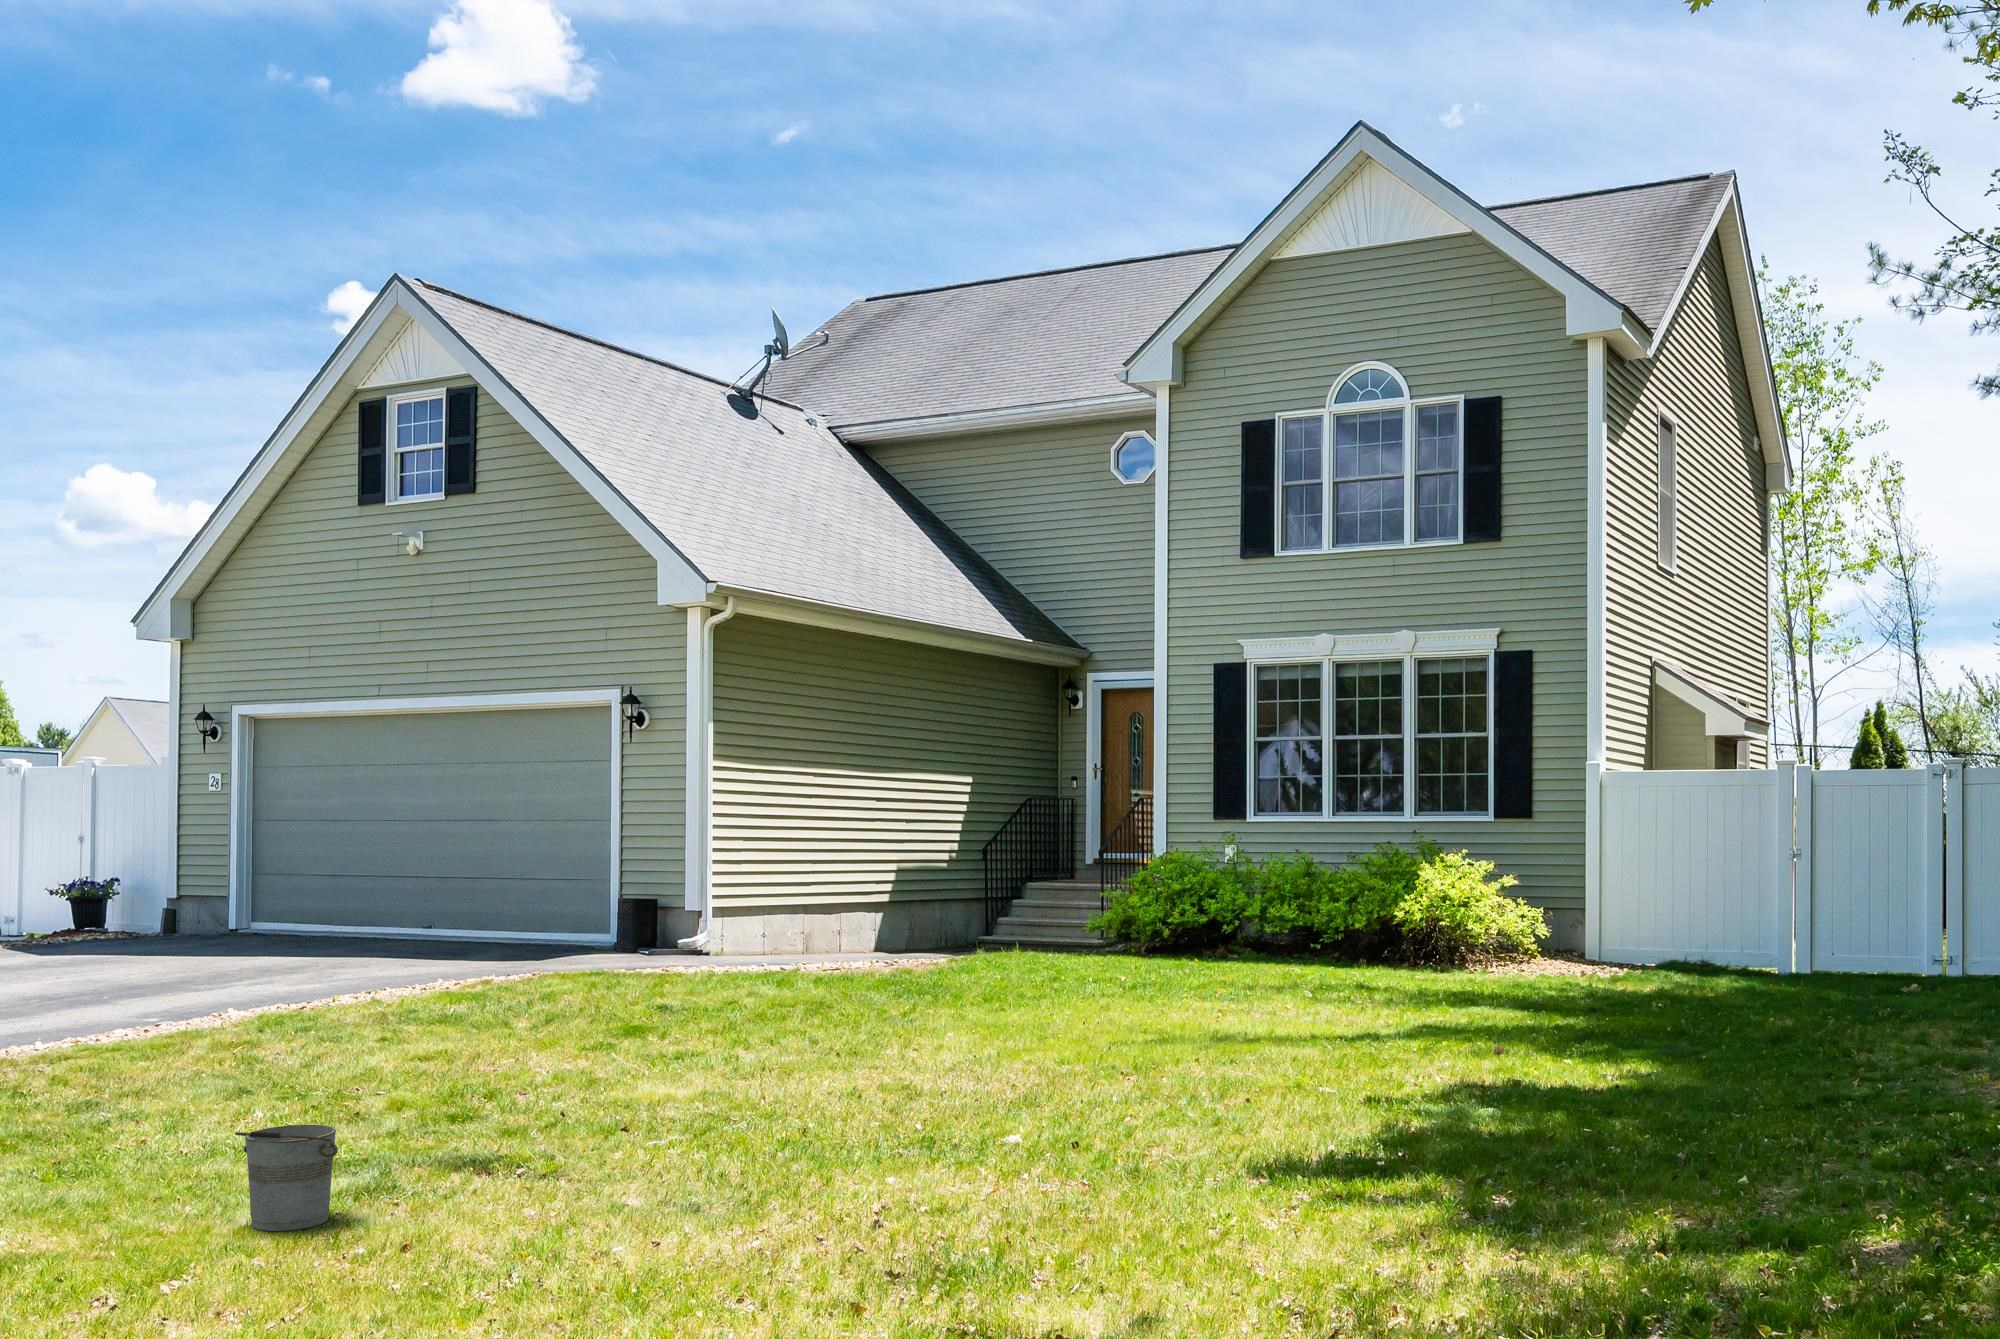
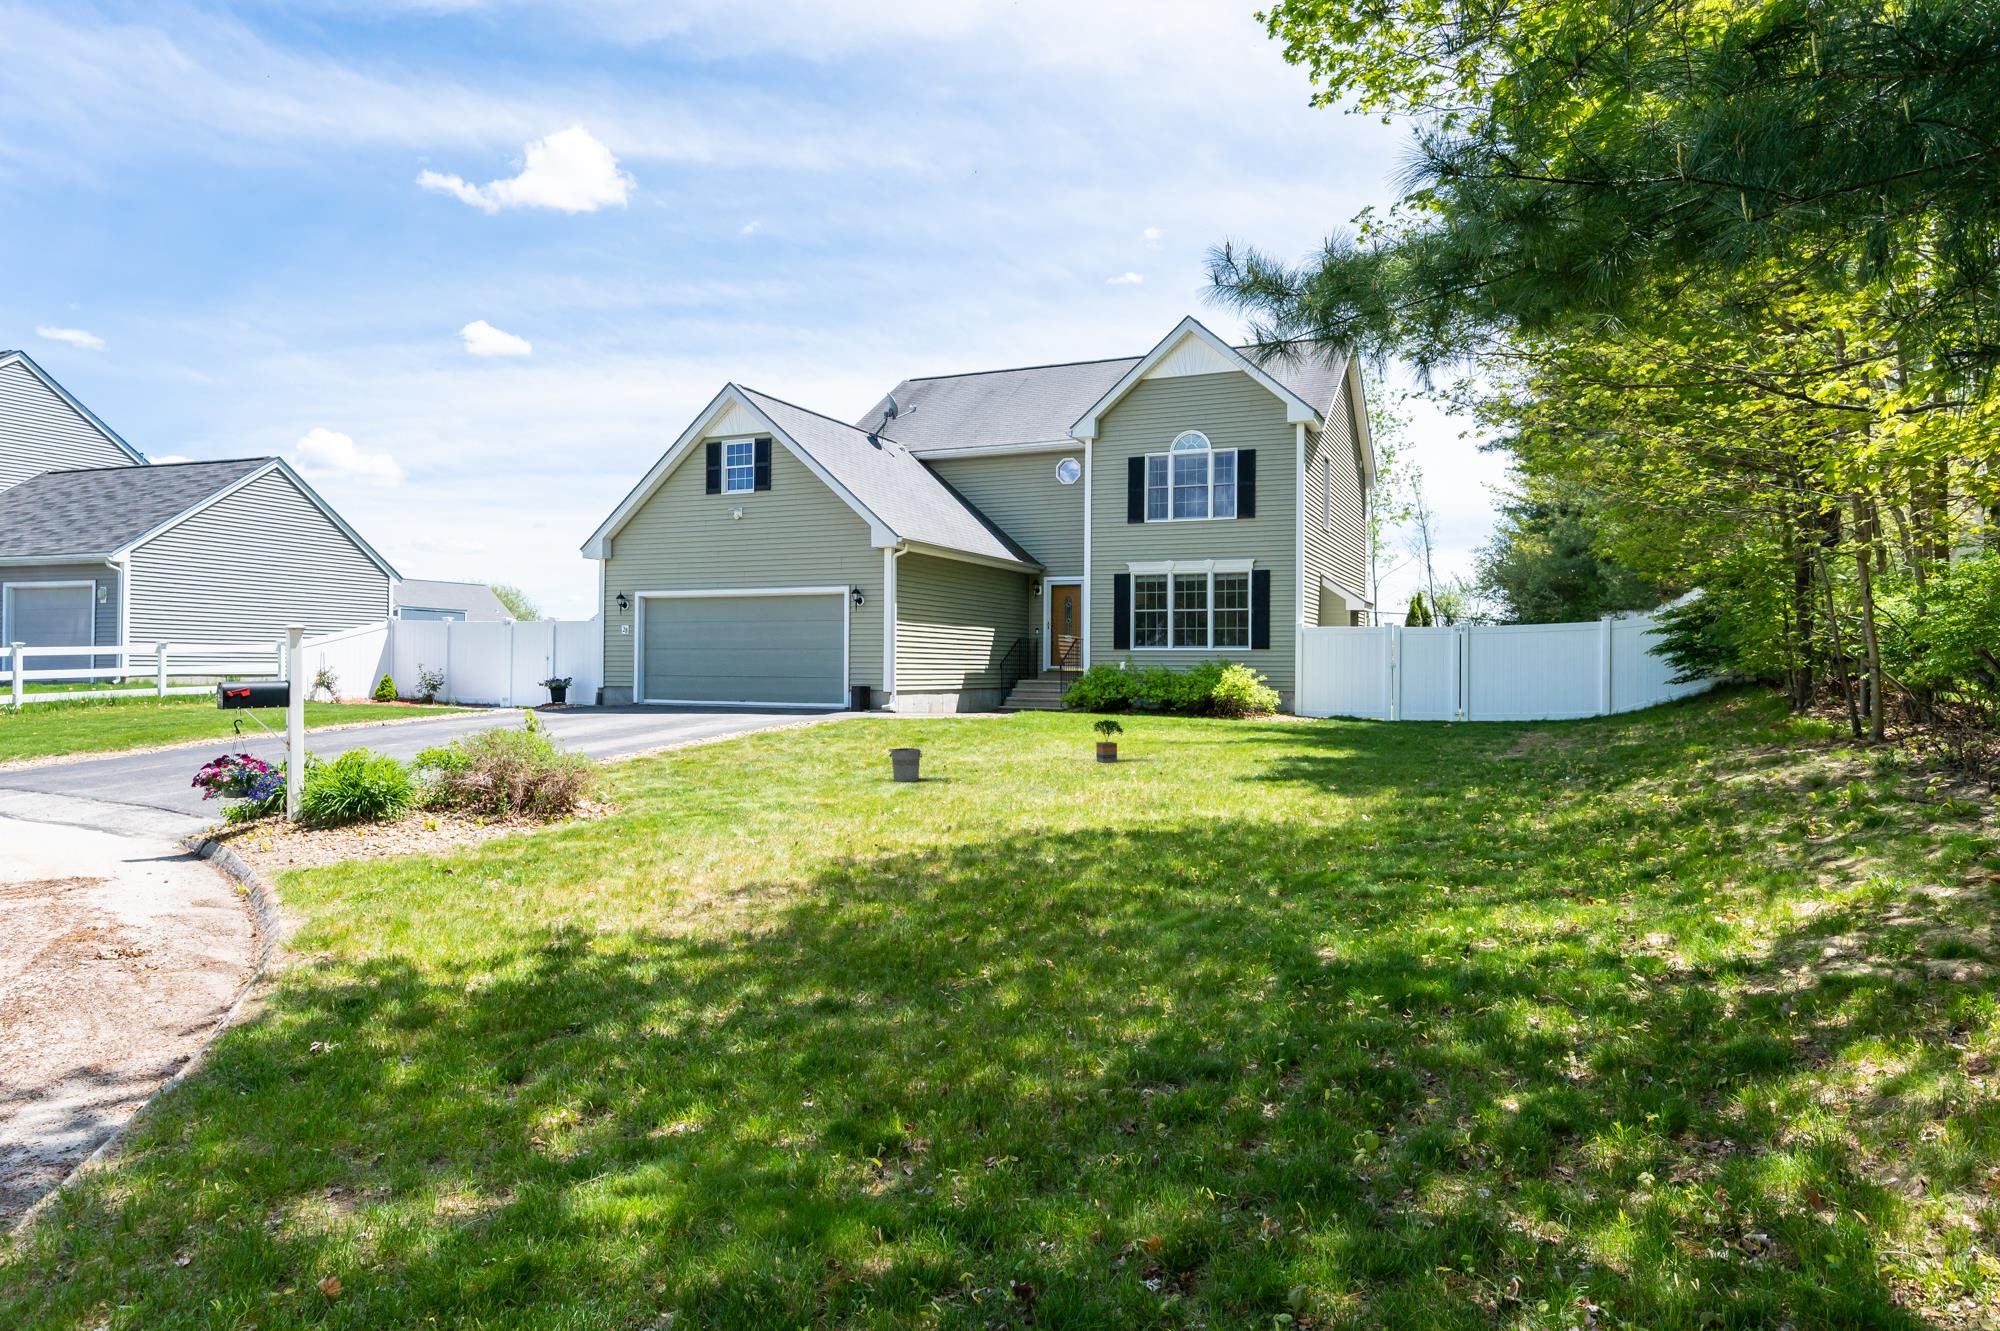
potted tree: none [917,1029,1002,1155] -> present [1094,720,1123,763]

